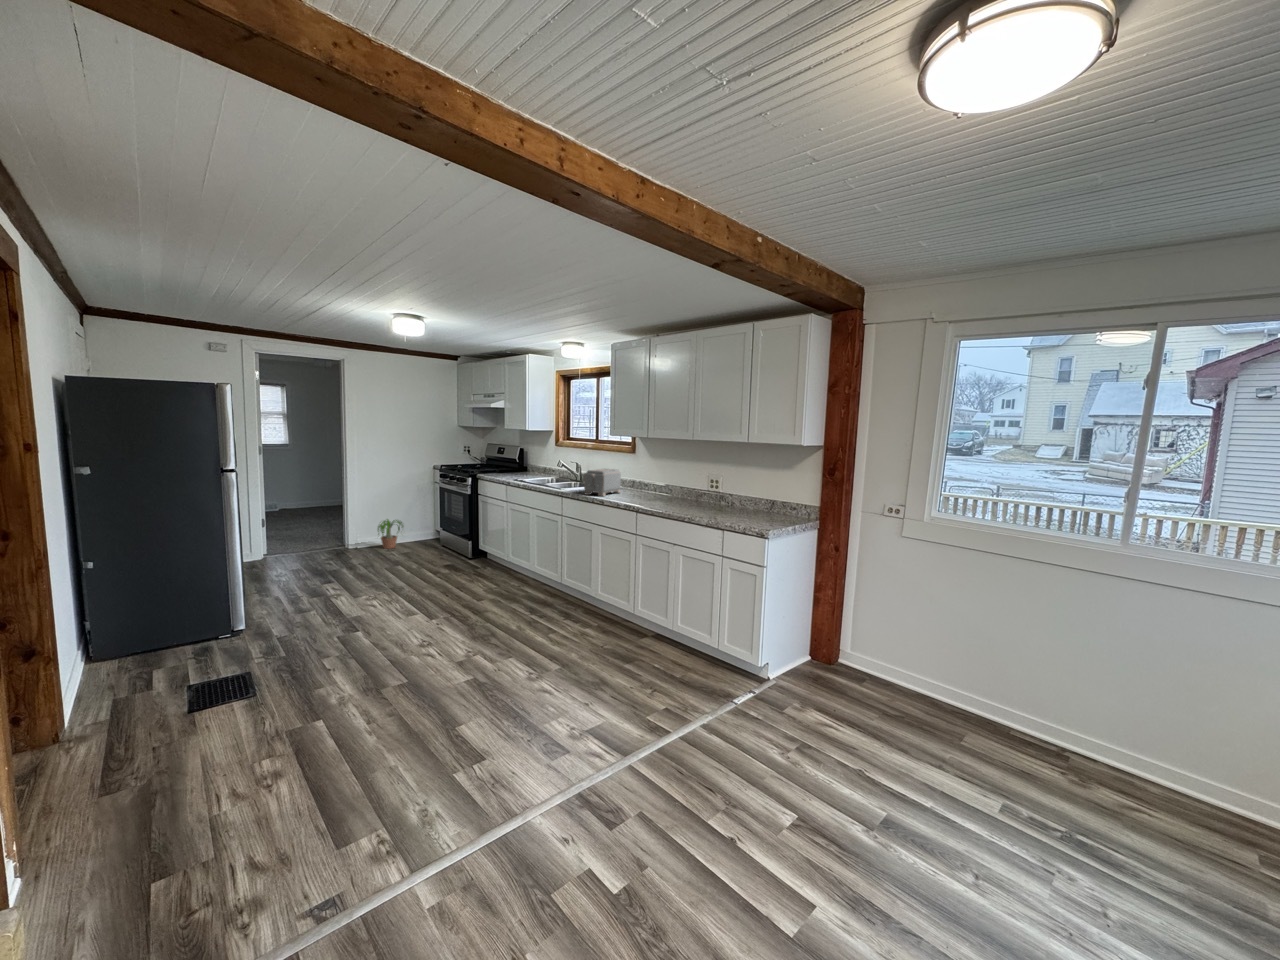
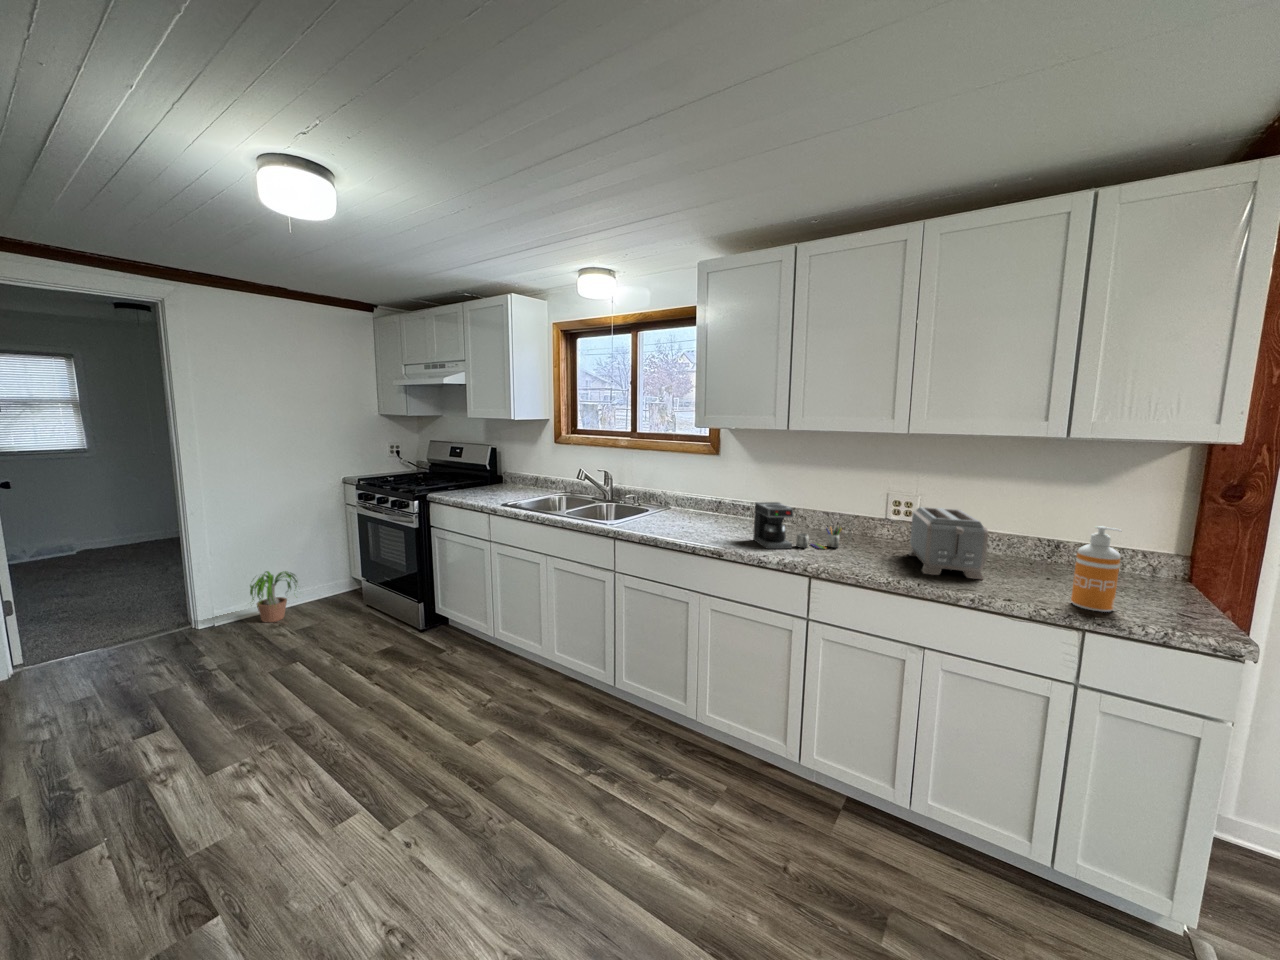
toaster: present [584,469,621,496] -> present [908,507,988,579]
coffee maker: none [626,478,671,503] -> present [753,502,842,549]
soap dispenser: none [730,485,747,525] -> present [1071,526,1122,612]

